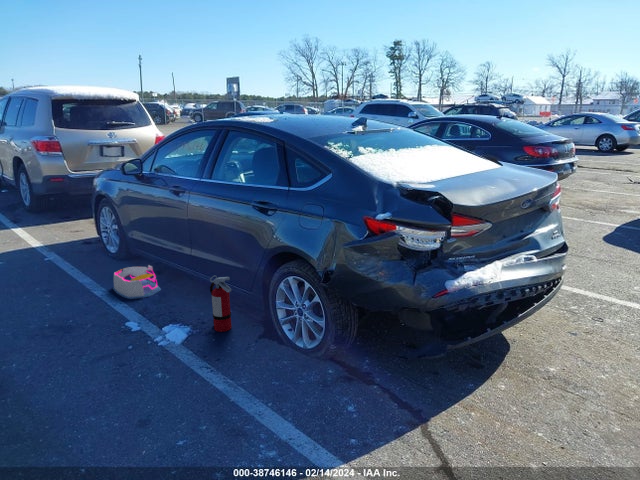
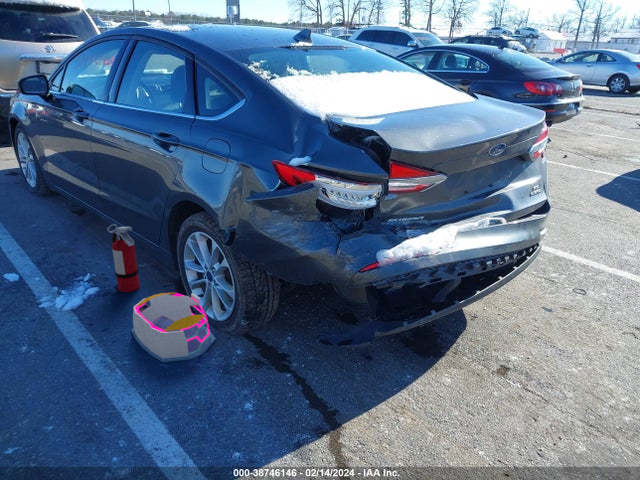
storage bin: present [113,265,161,299] -> present [131,293,216,362]

